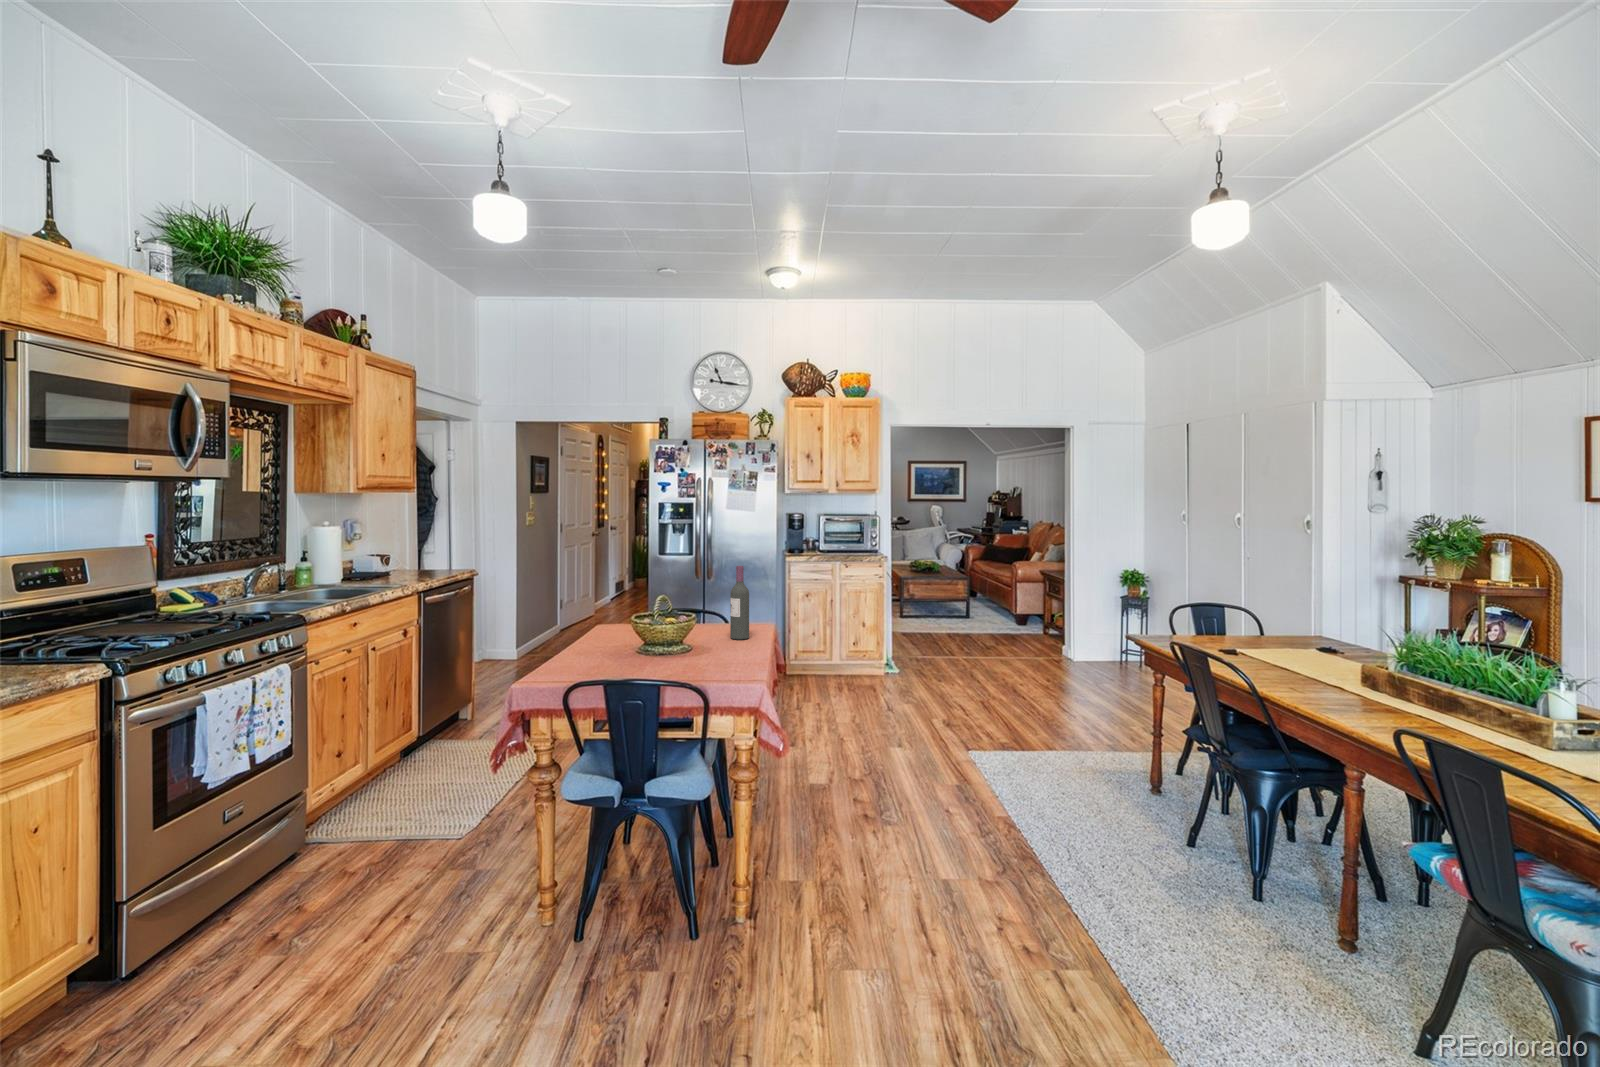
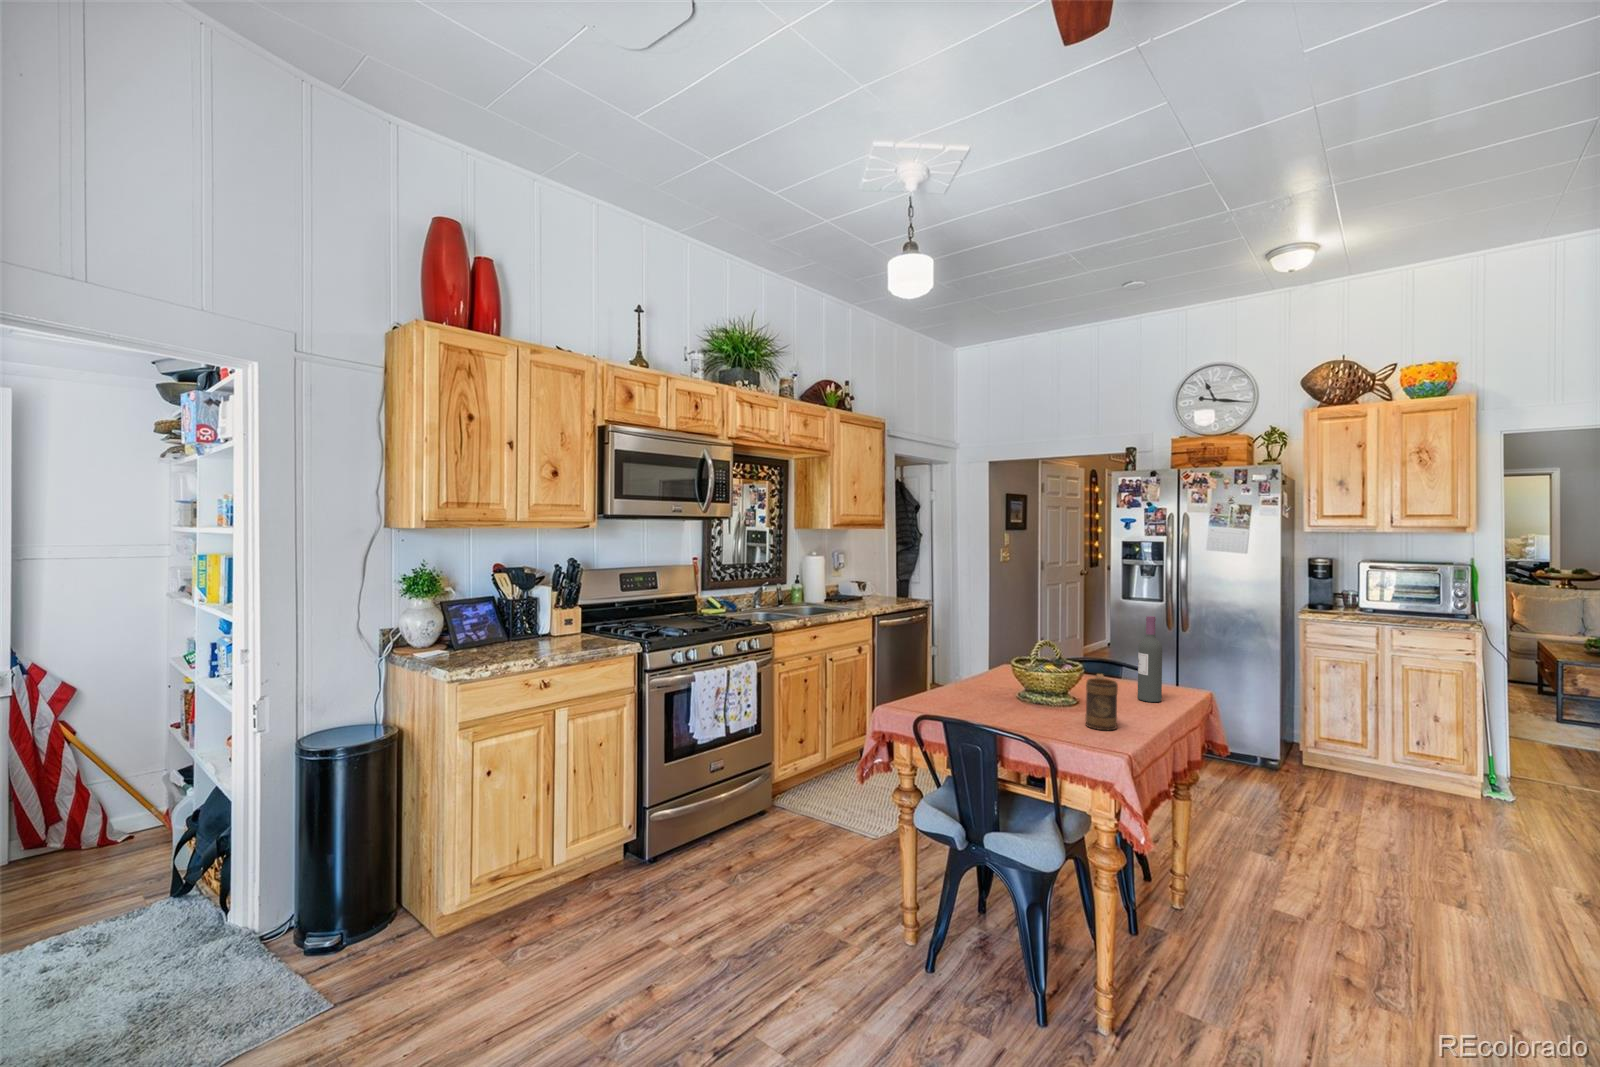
mug: none [711,619,738,668] -> present [1086,674,1118,730]

